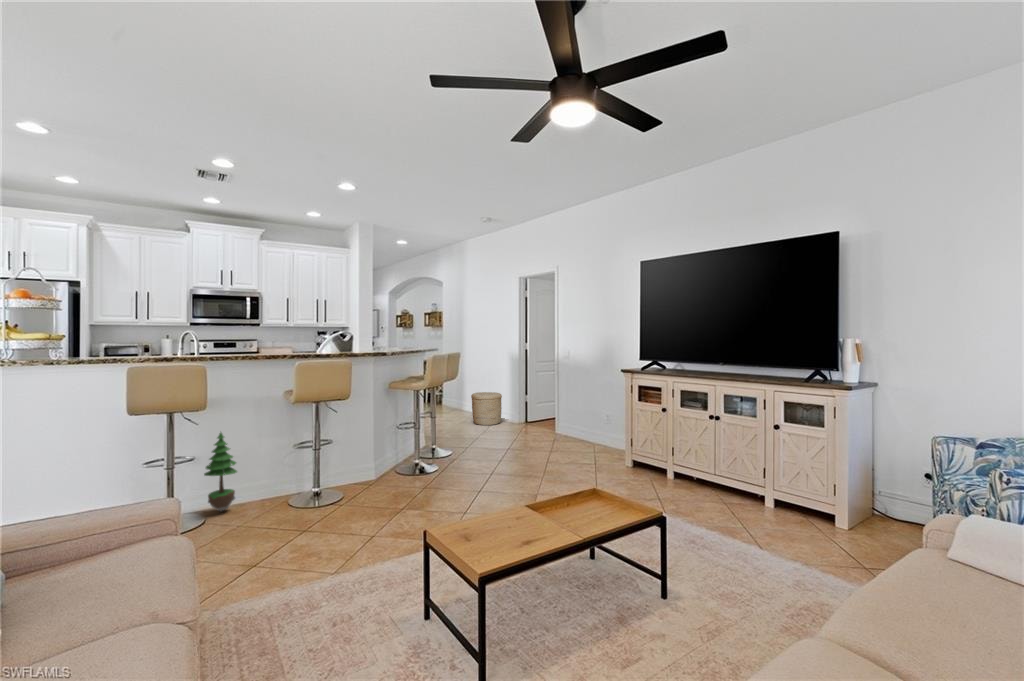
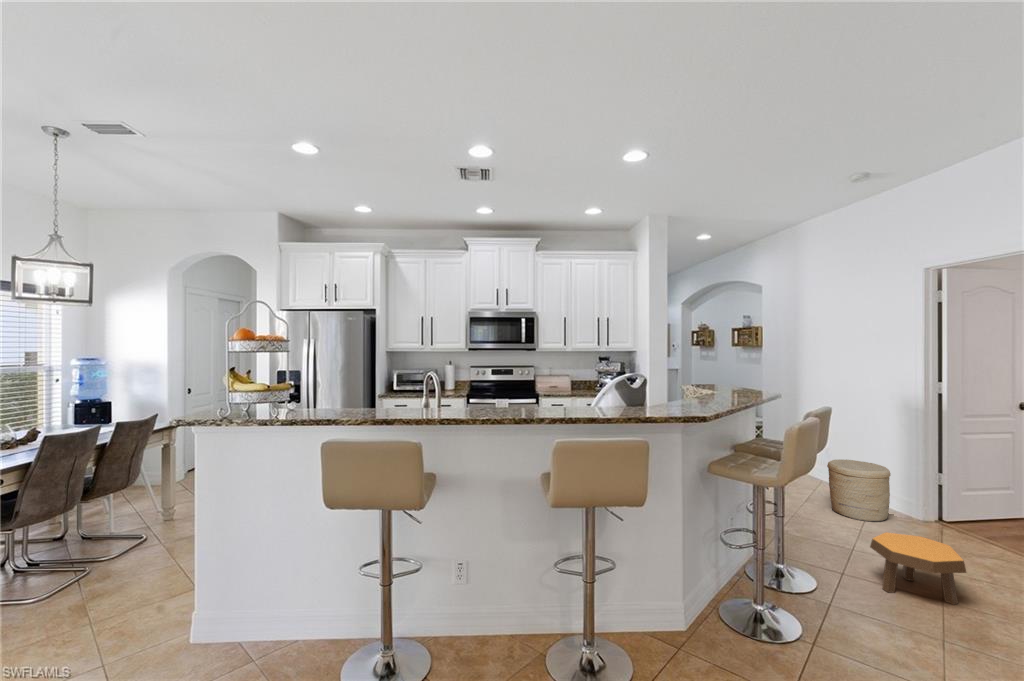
footstool: none [480,420,516,449] -> present [870,532,966,605]
potted tree: present [204,433,237,512] -> none [437,526,481,646]

